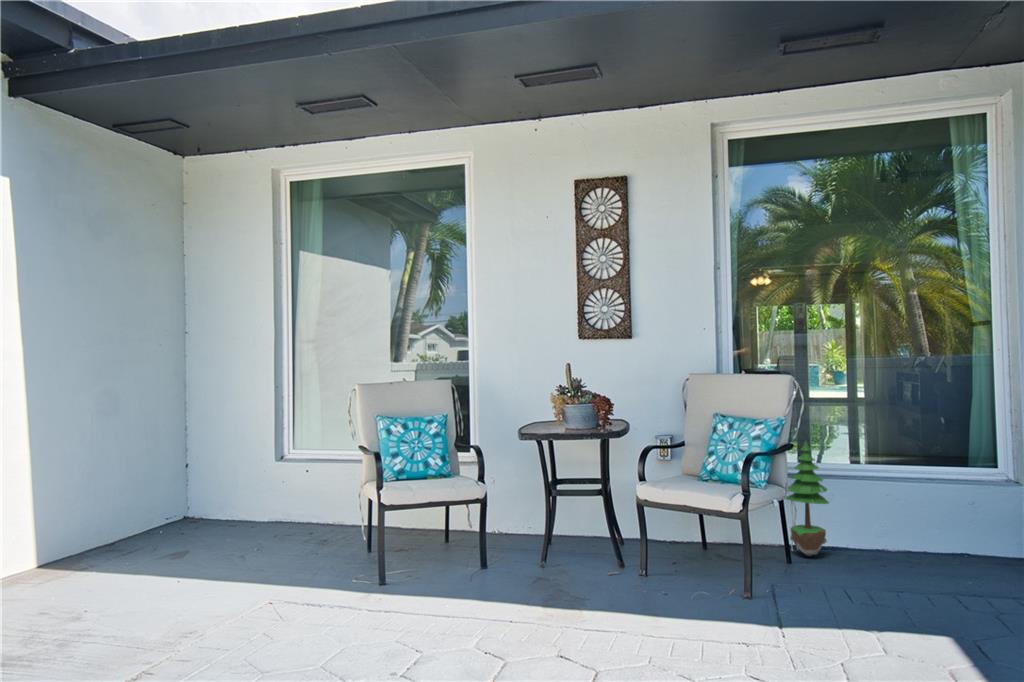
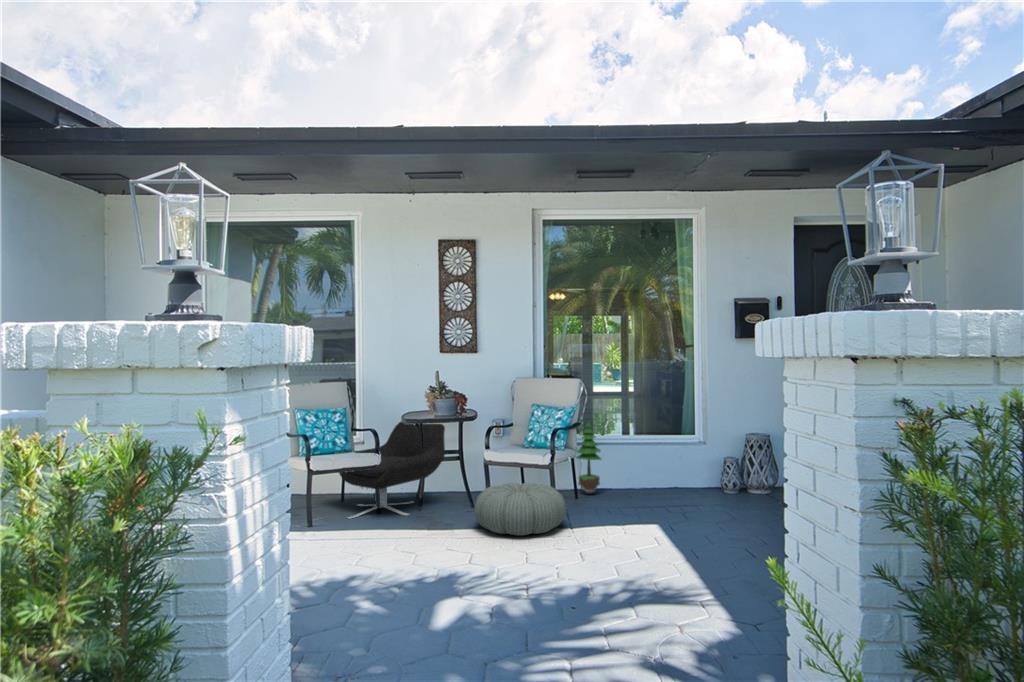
lounge chair: none [425,434,581,576] -> present [339,420,445,519]
pouf: none [616,540,769,633] -> present [475,483,566,536]

